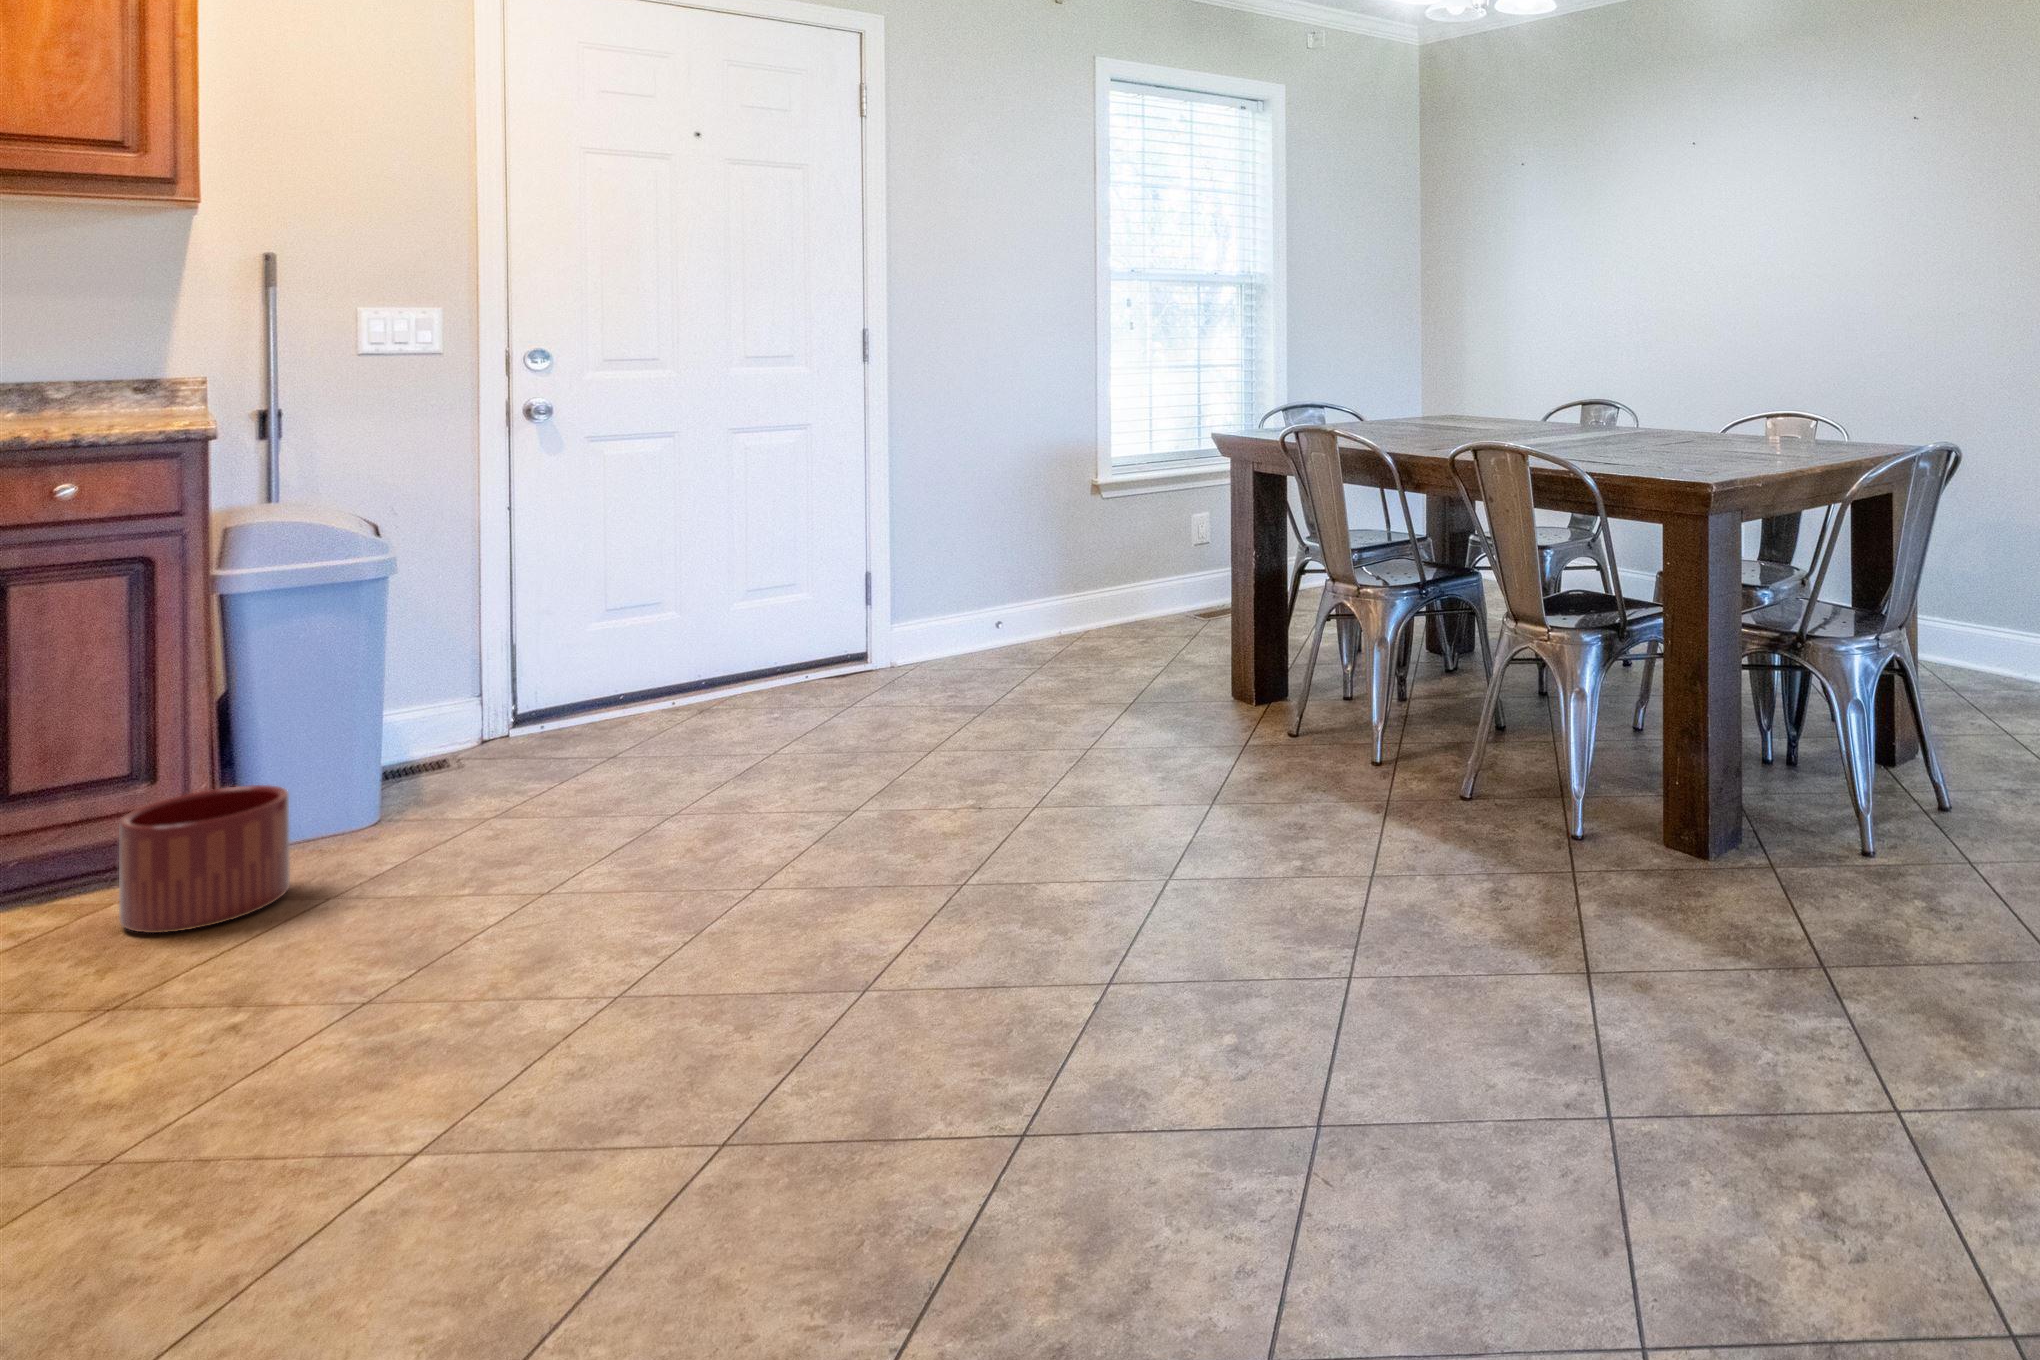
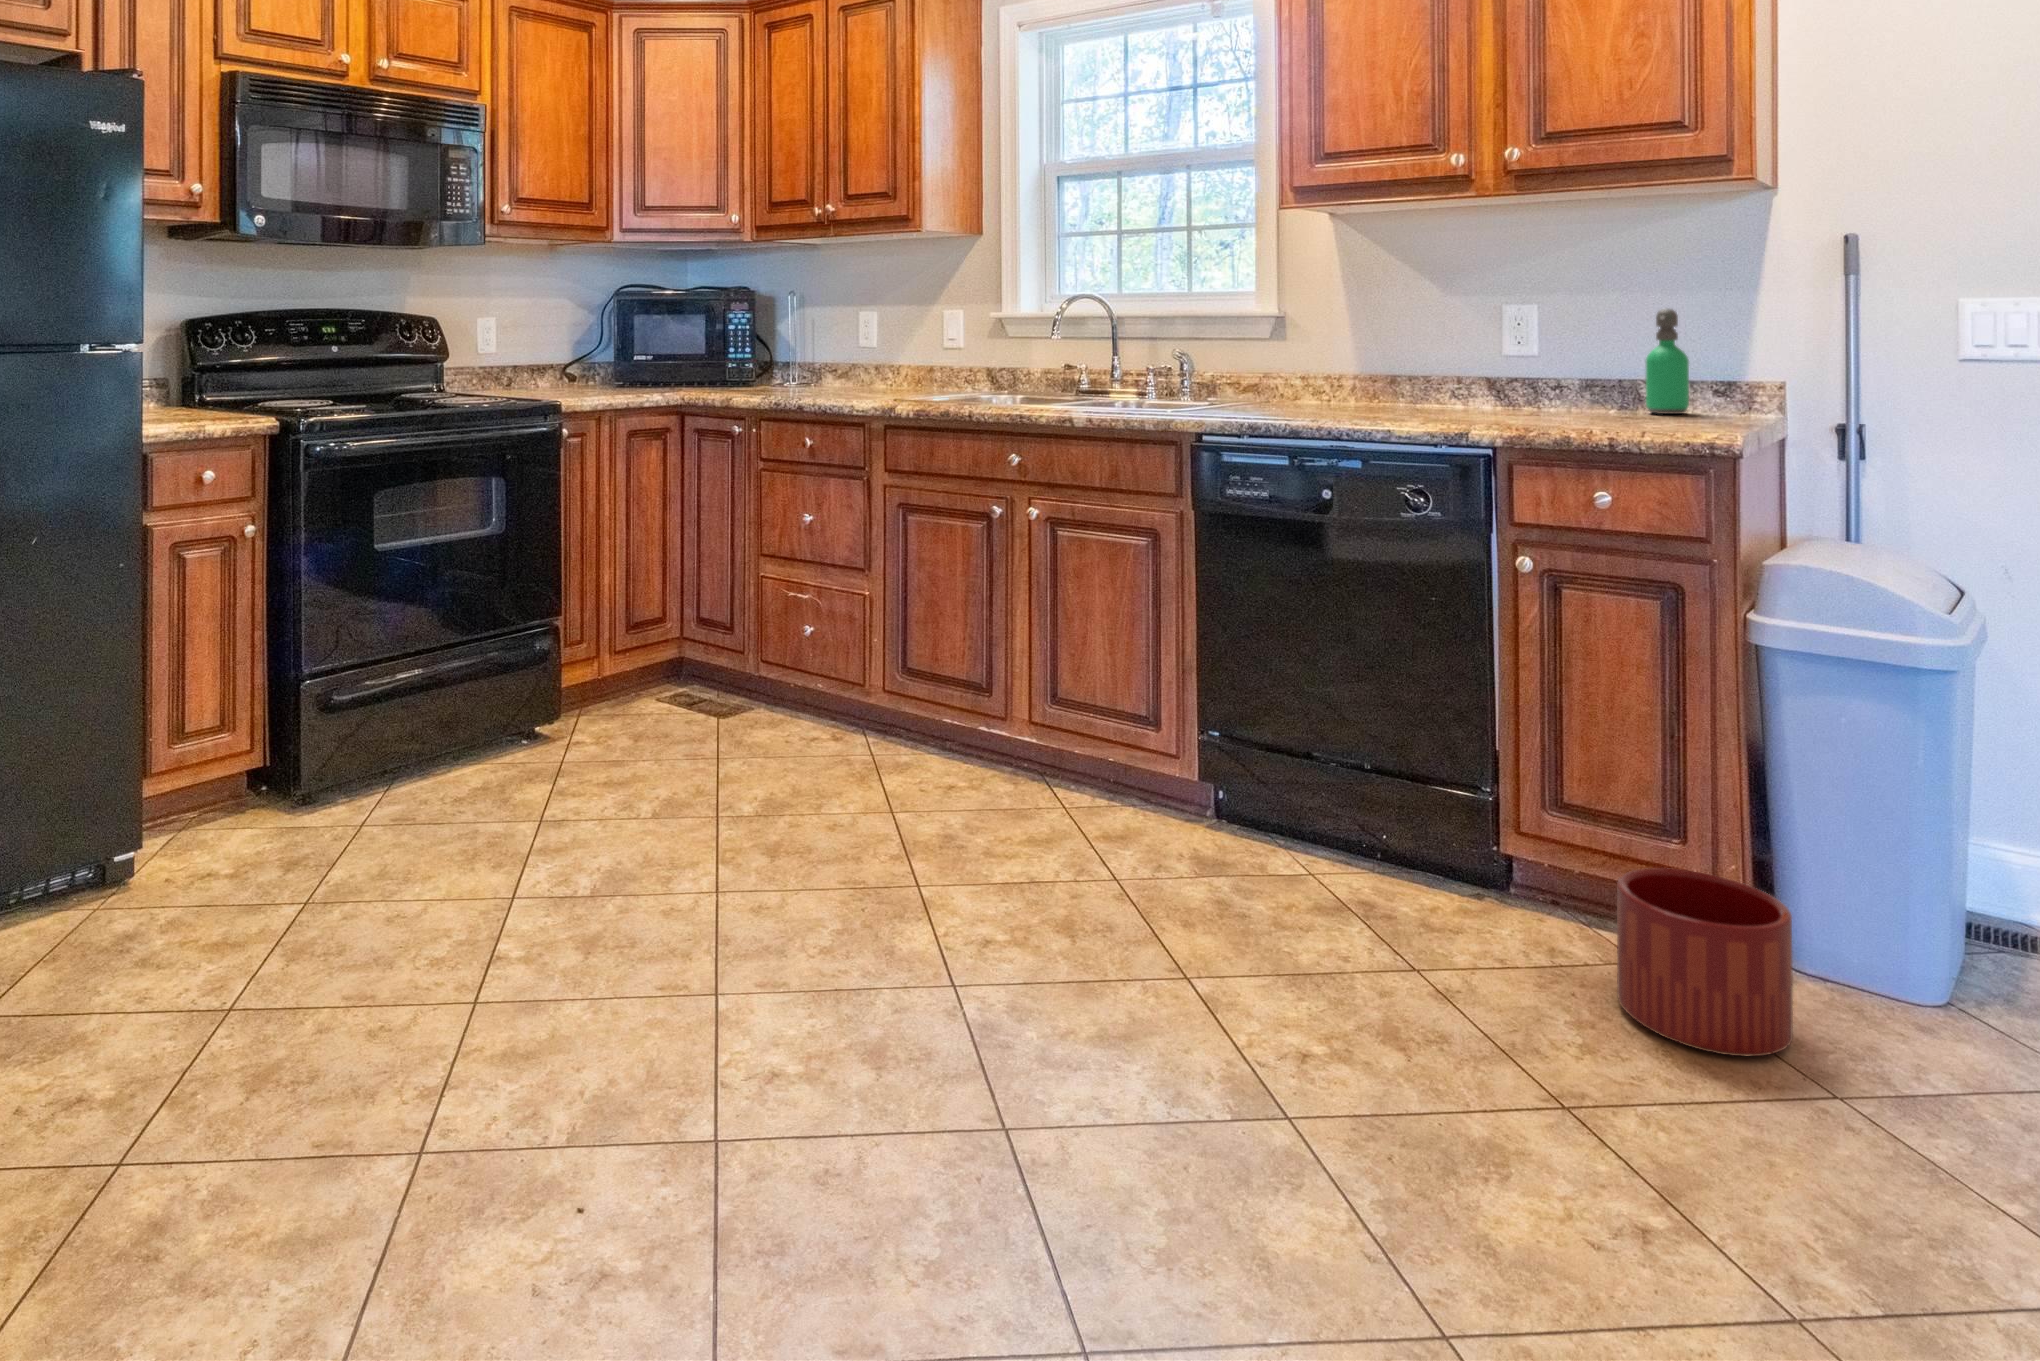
soap dispenser: none [60,310,111,410] -> present [1646,309,1689,414]

